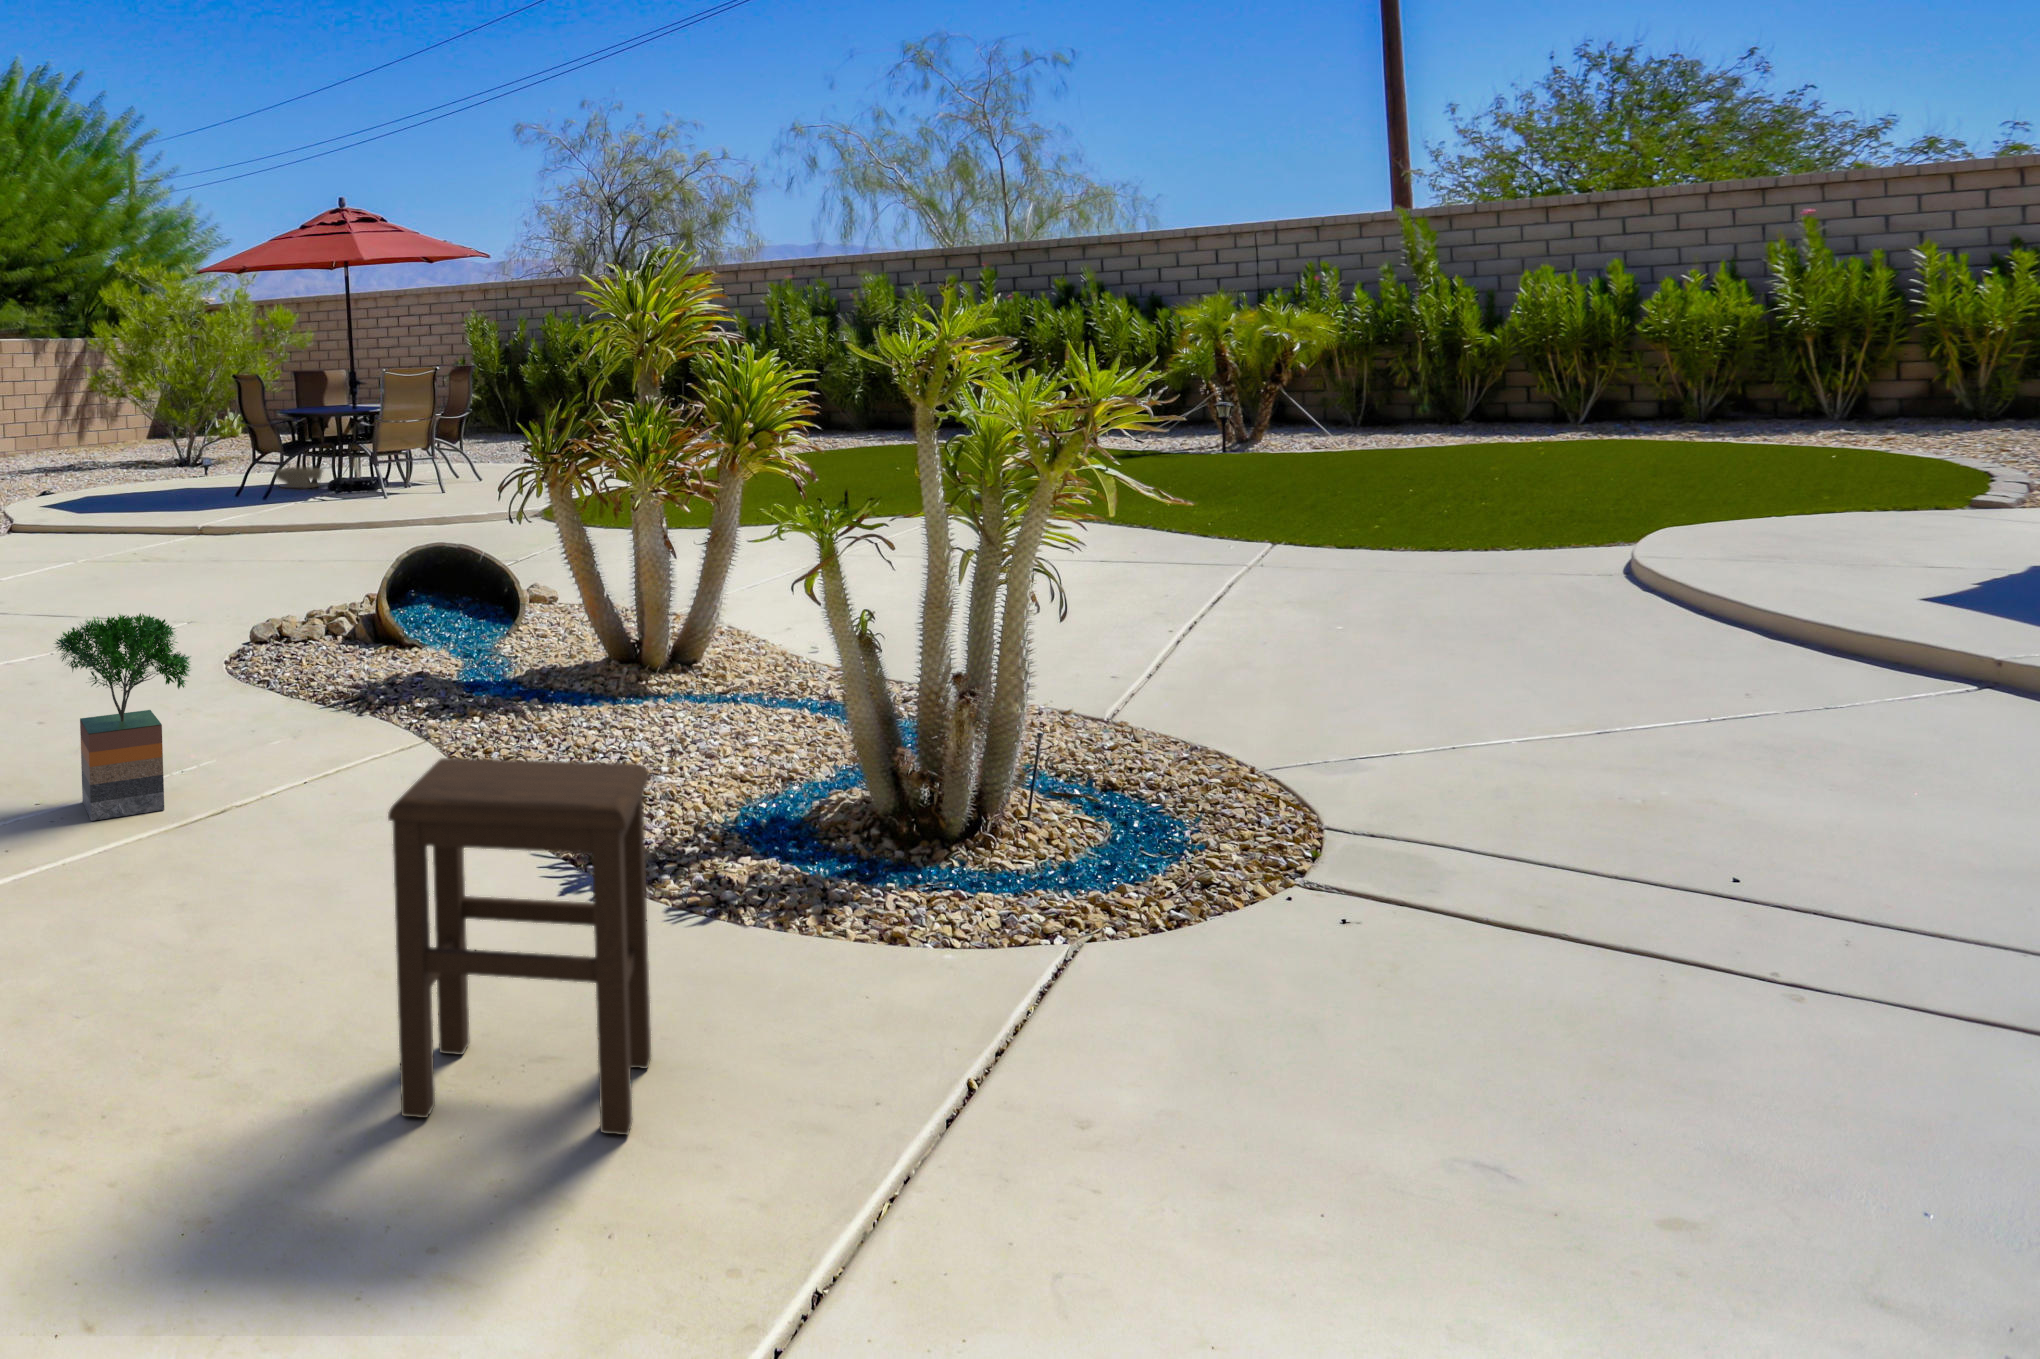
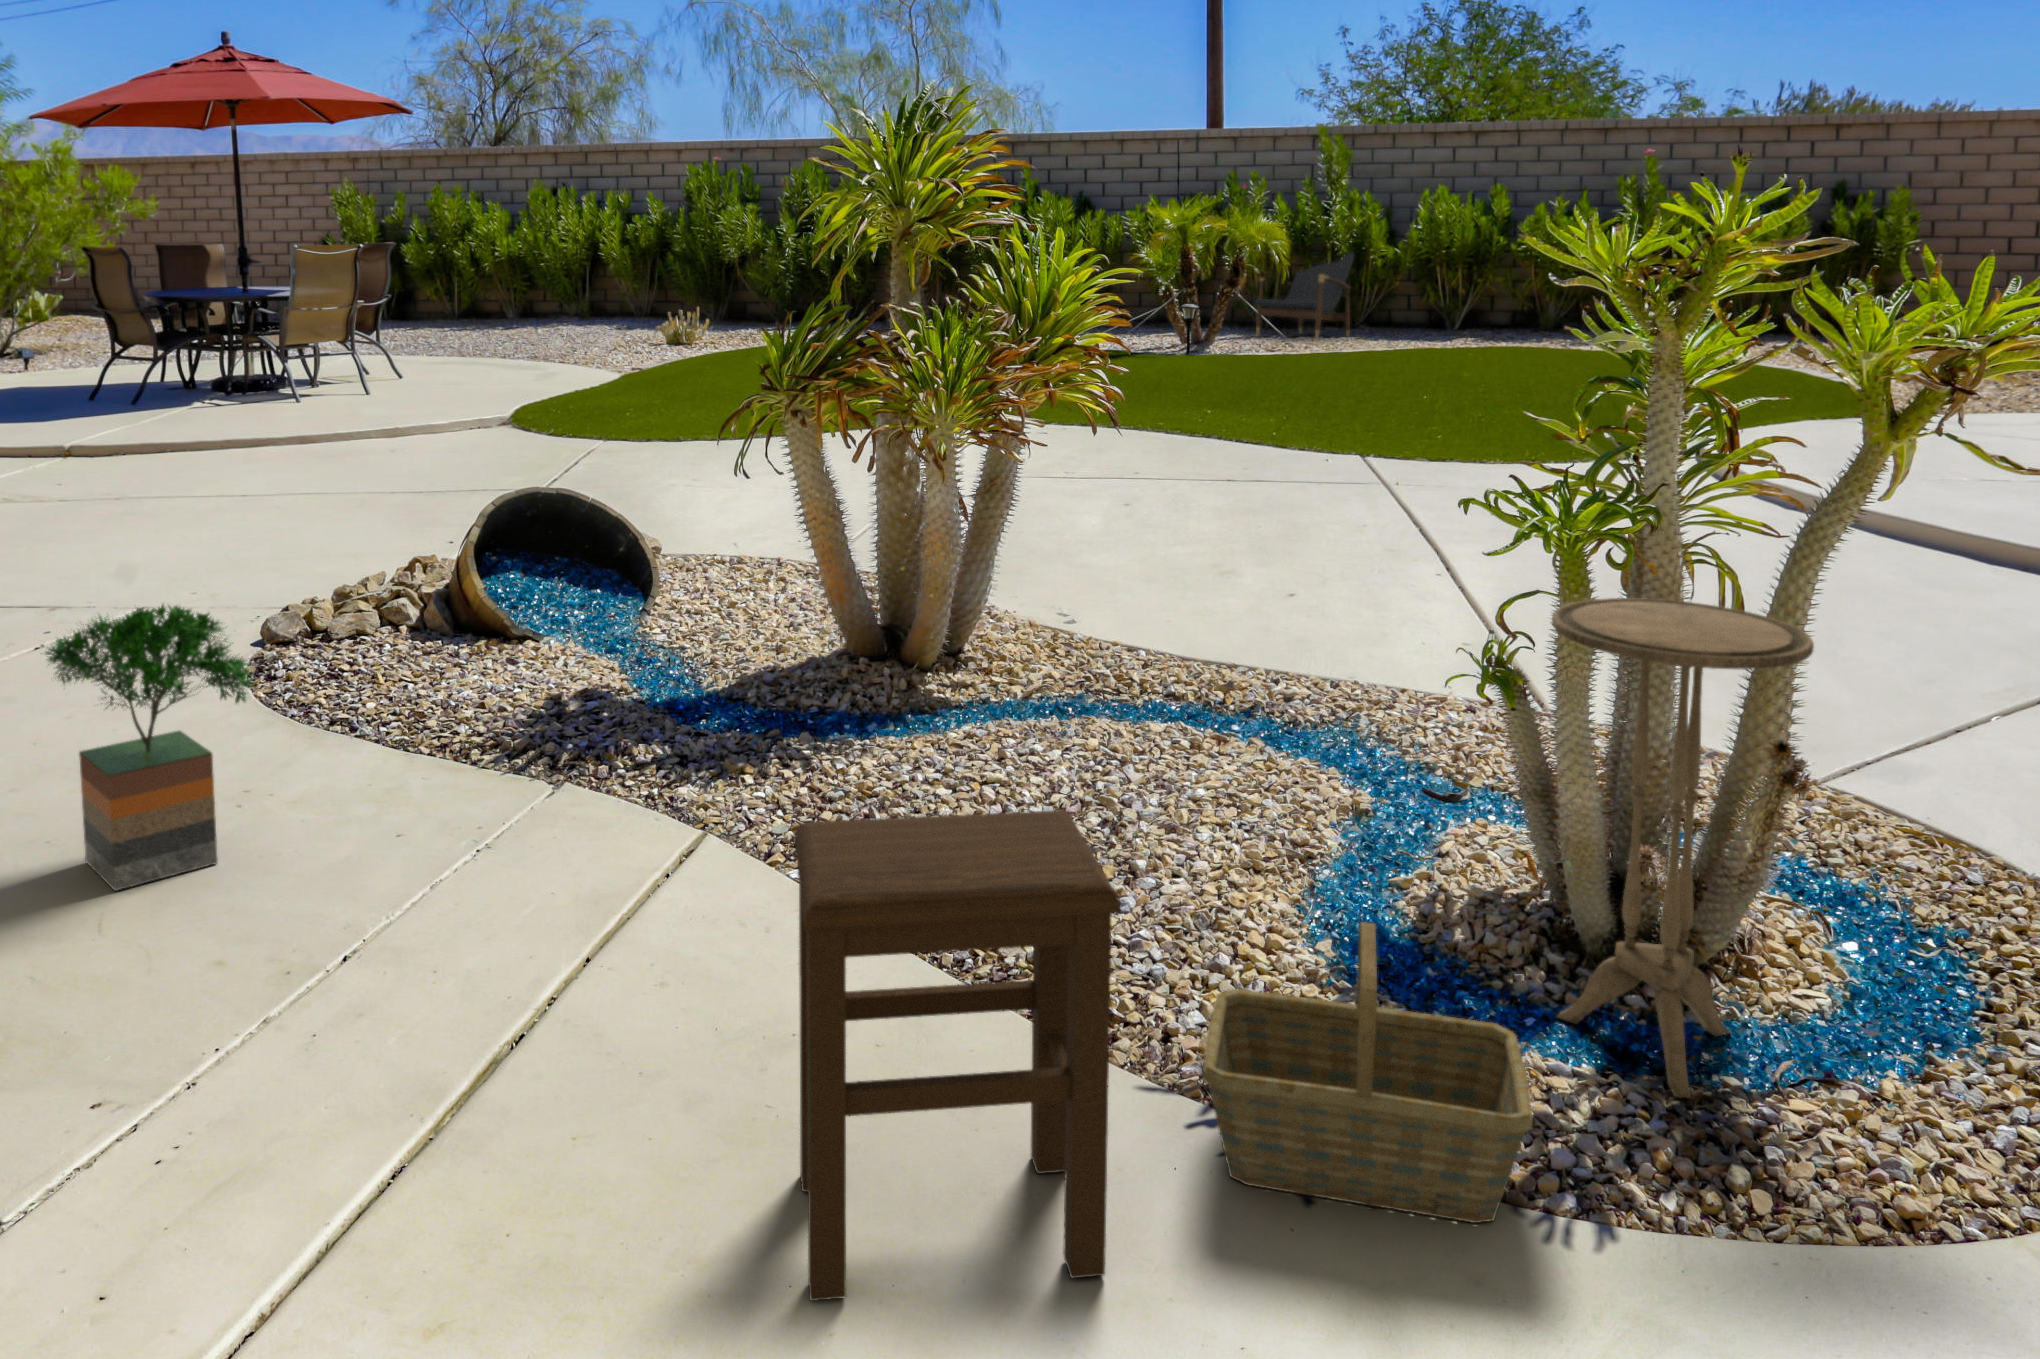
lounge chair: none [1326,341,1442,435] -> present [1256,253,1354,340]
basket: present [275,466,323,488] -> present [1203,922,1533,1223]
side table: none [1130,624,1372,1096] -> present [1552,598,1814,1098]

